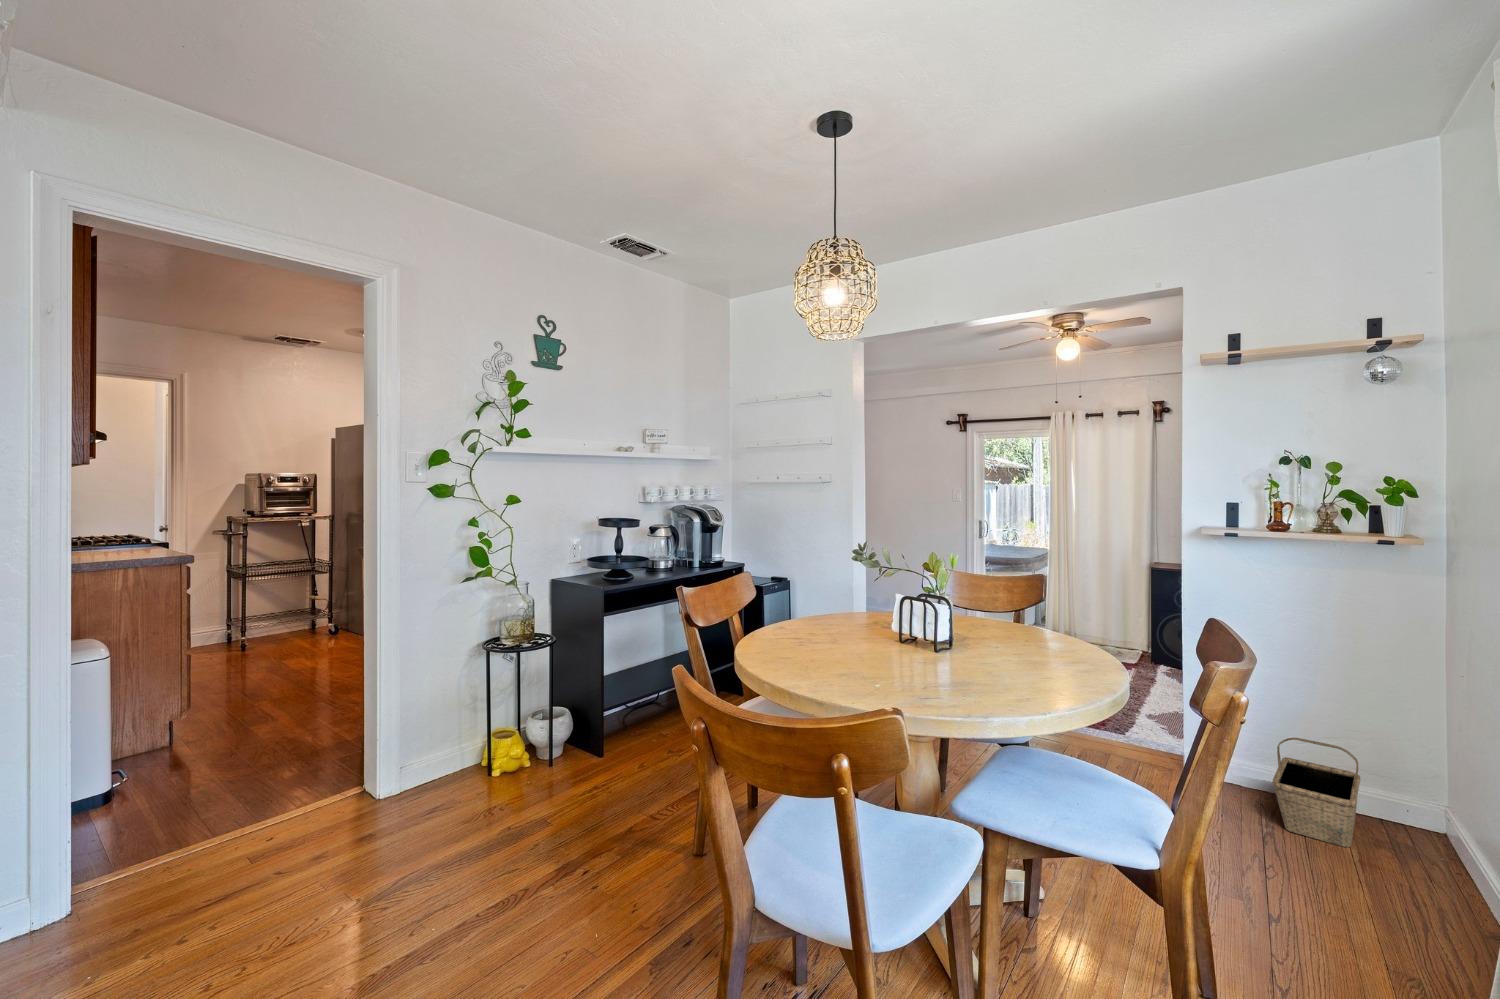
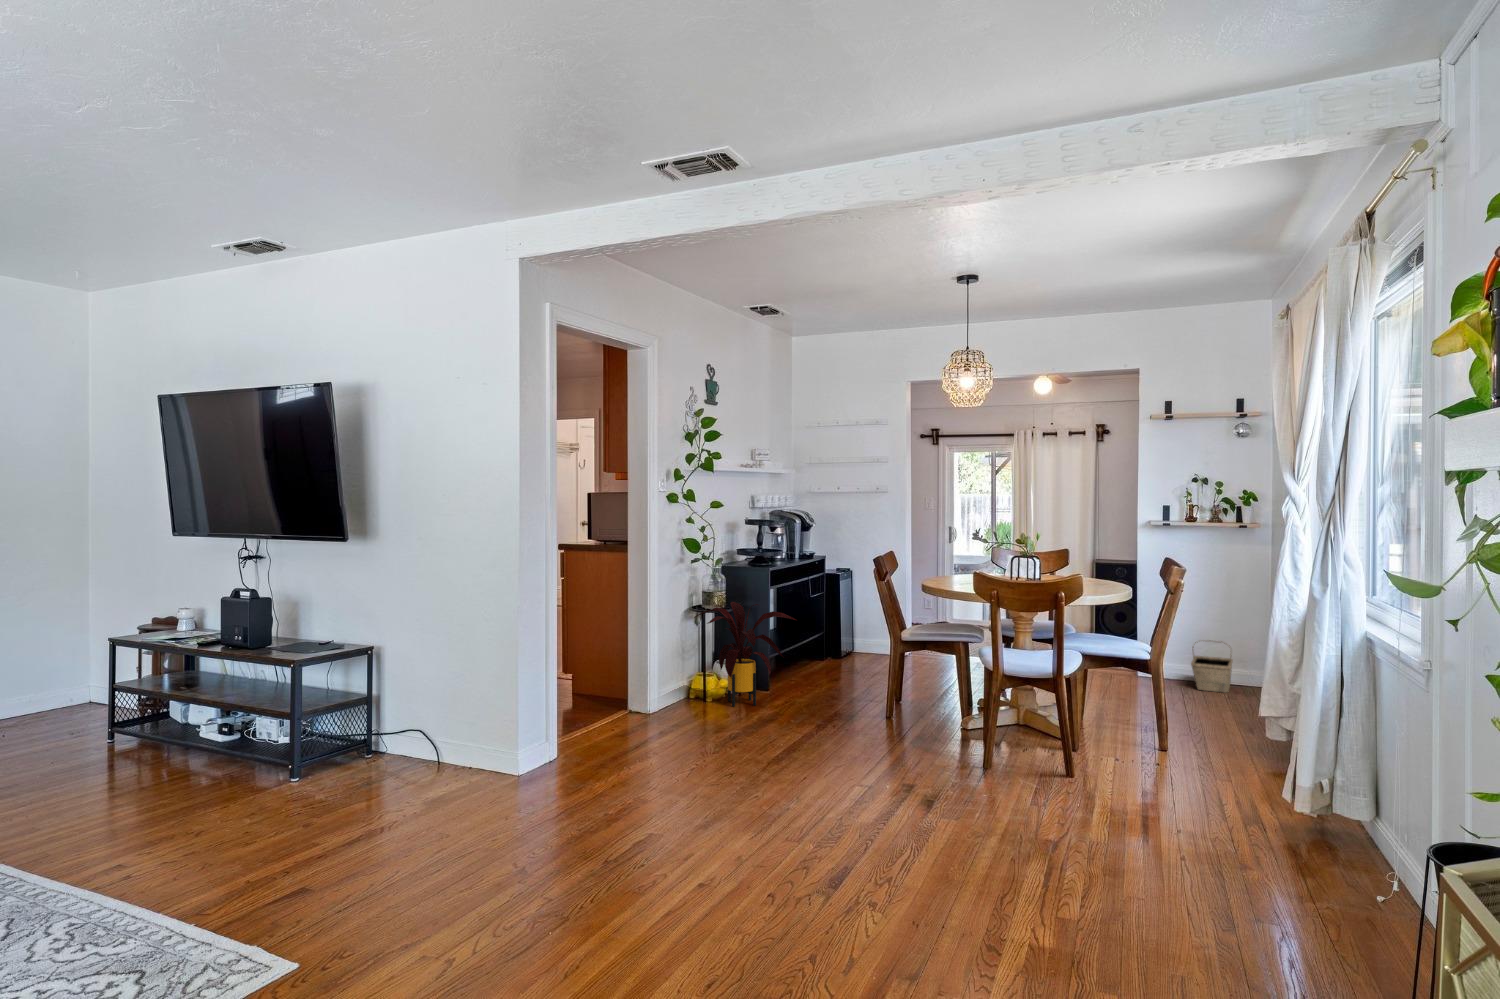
house plant: none [449,633,590,793] -> present [694,601,796,706]

